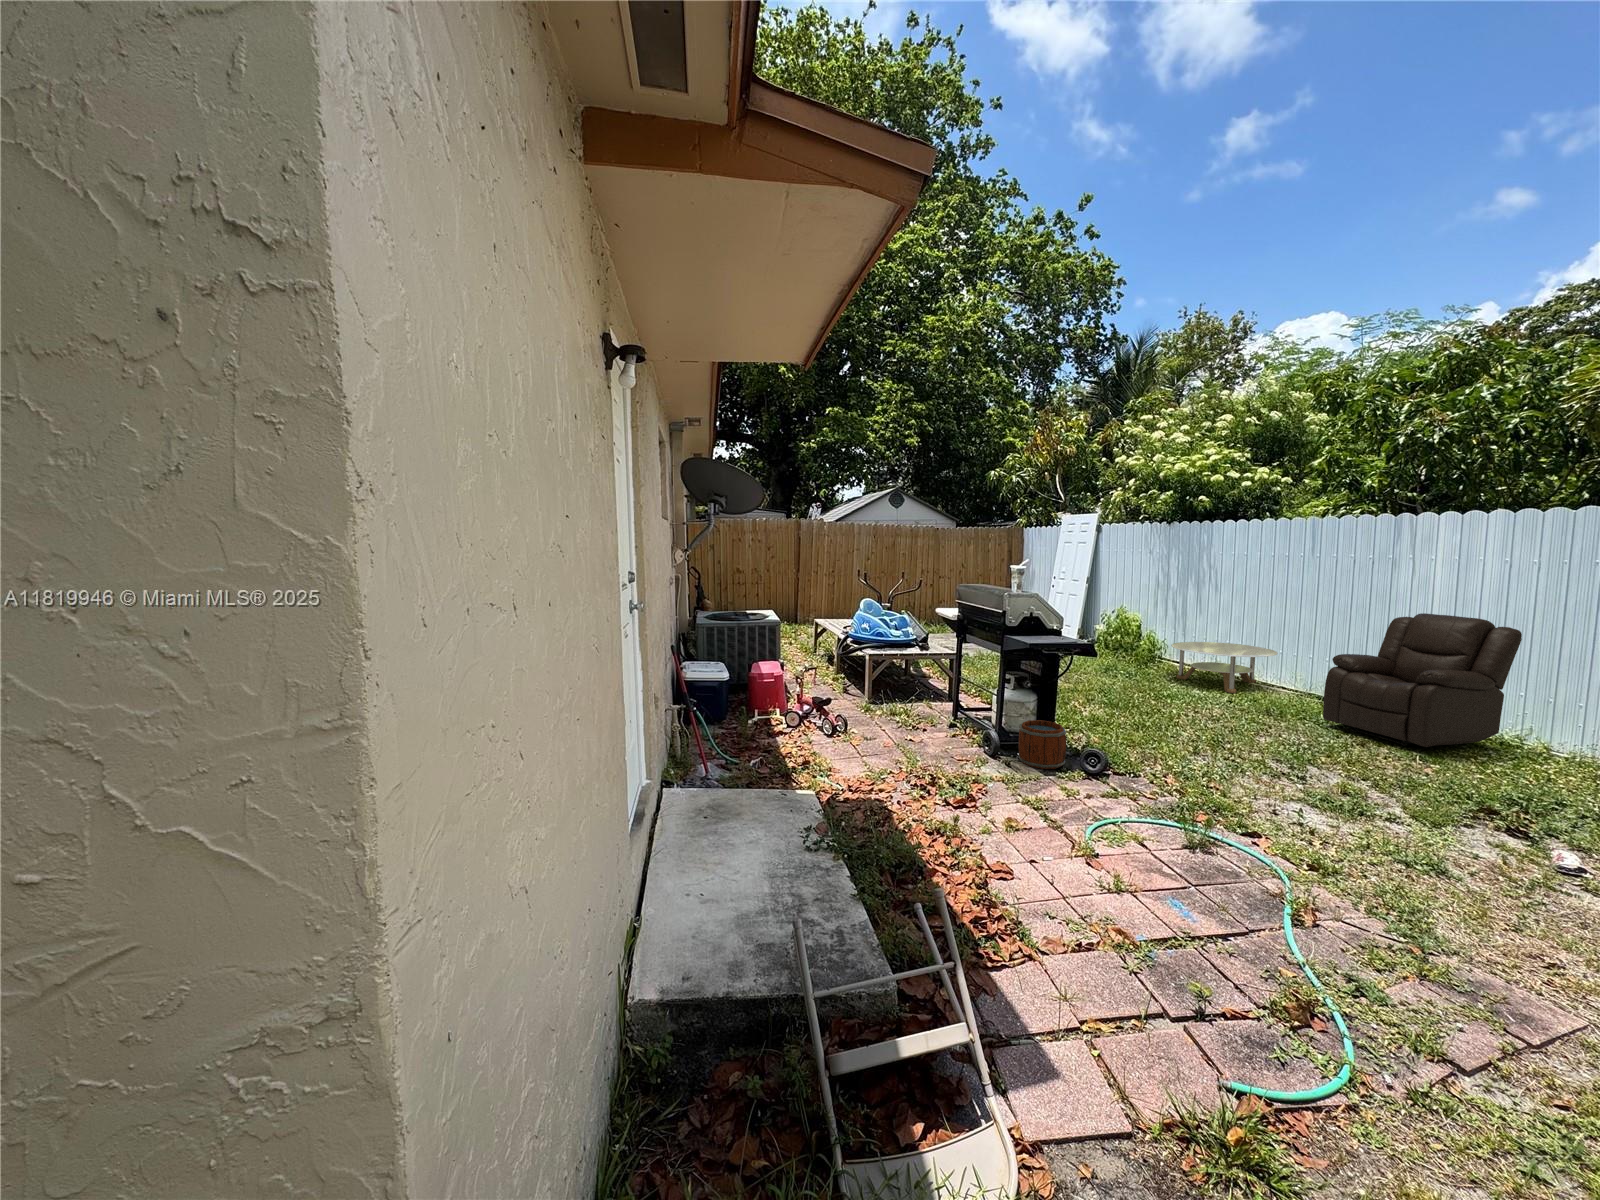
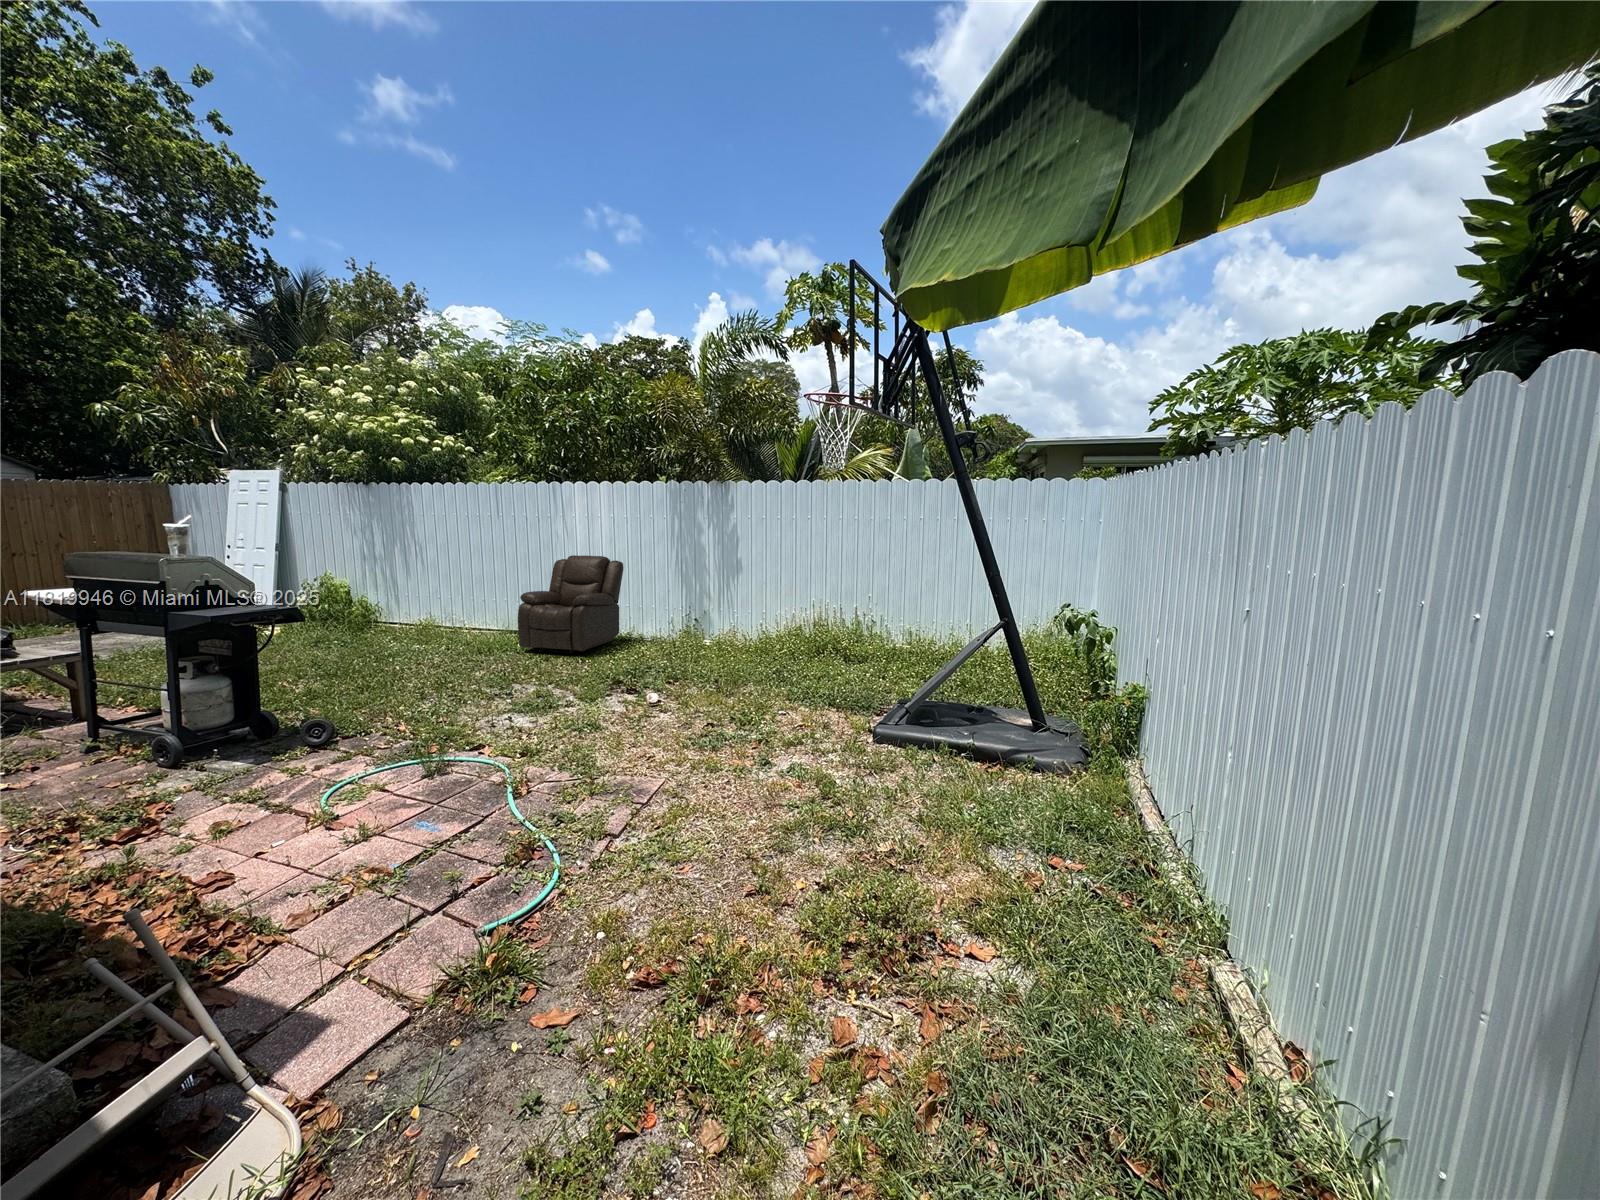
round table: present [1171,642,1278,693] -> none [386,597,481,641]
bucket: present [1018,720,1066,769] -> none [210,705,282,763]

